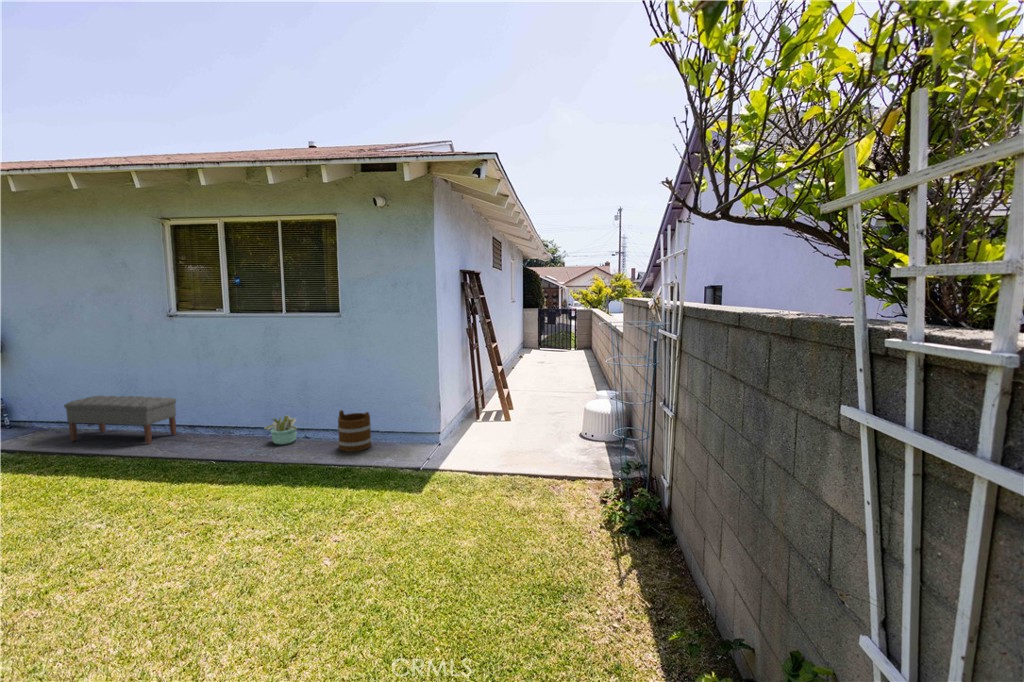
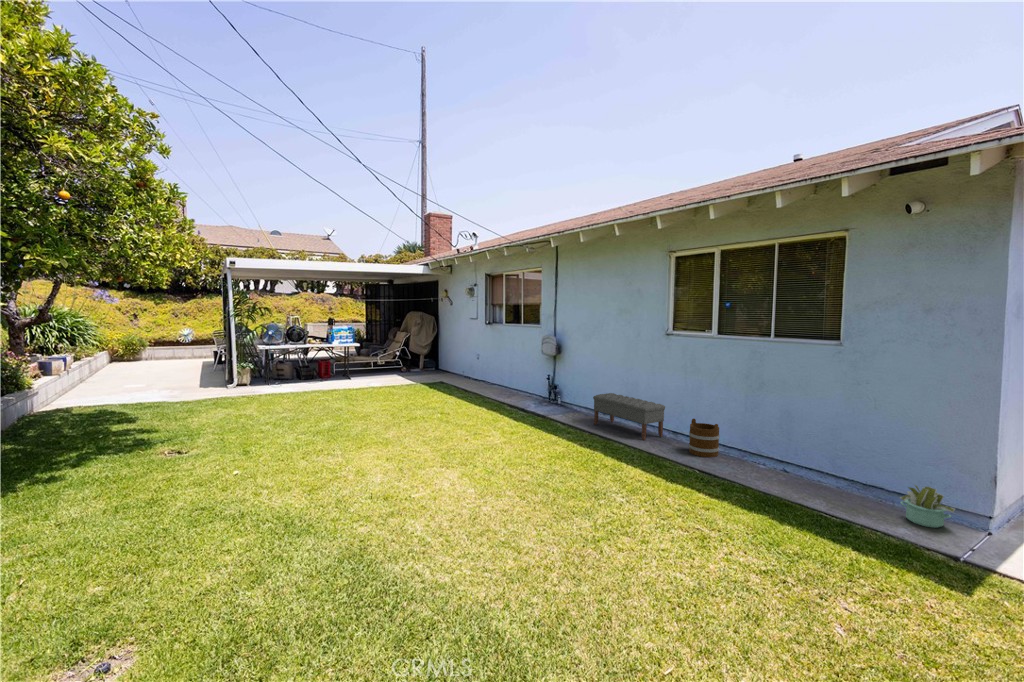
bucket: present [338,410,371,452] -> present [689,419,720,457]
decorative plant: present [264,415,297,445] -> present [900,485,955,528]

